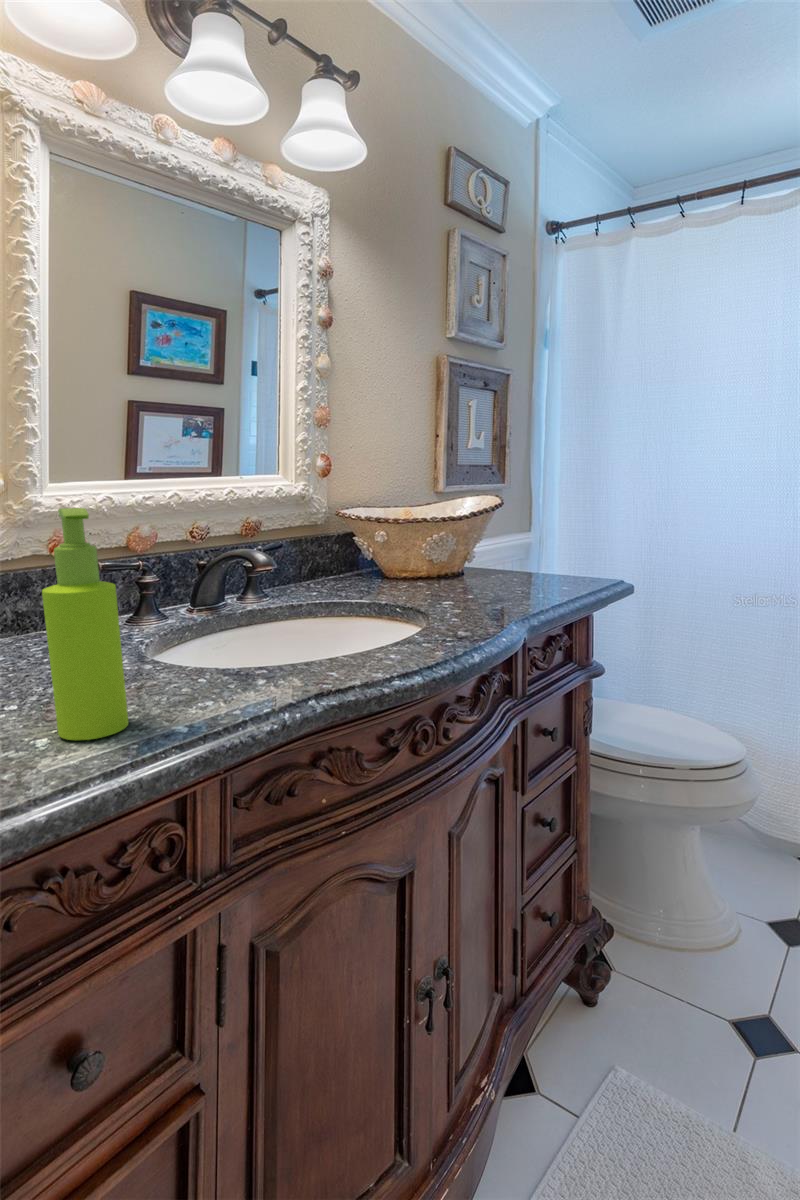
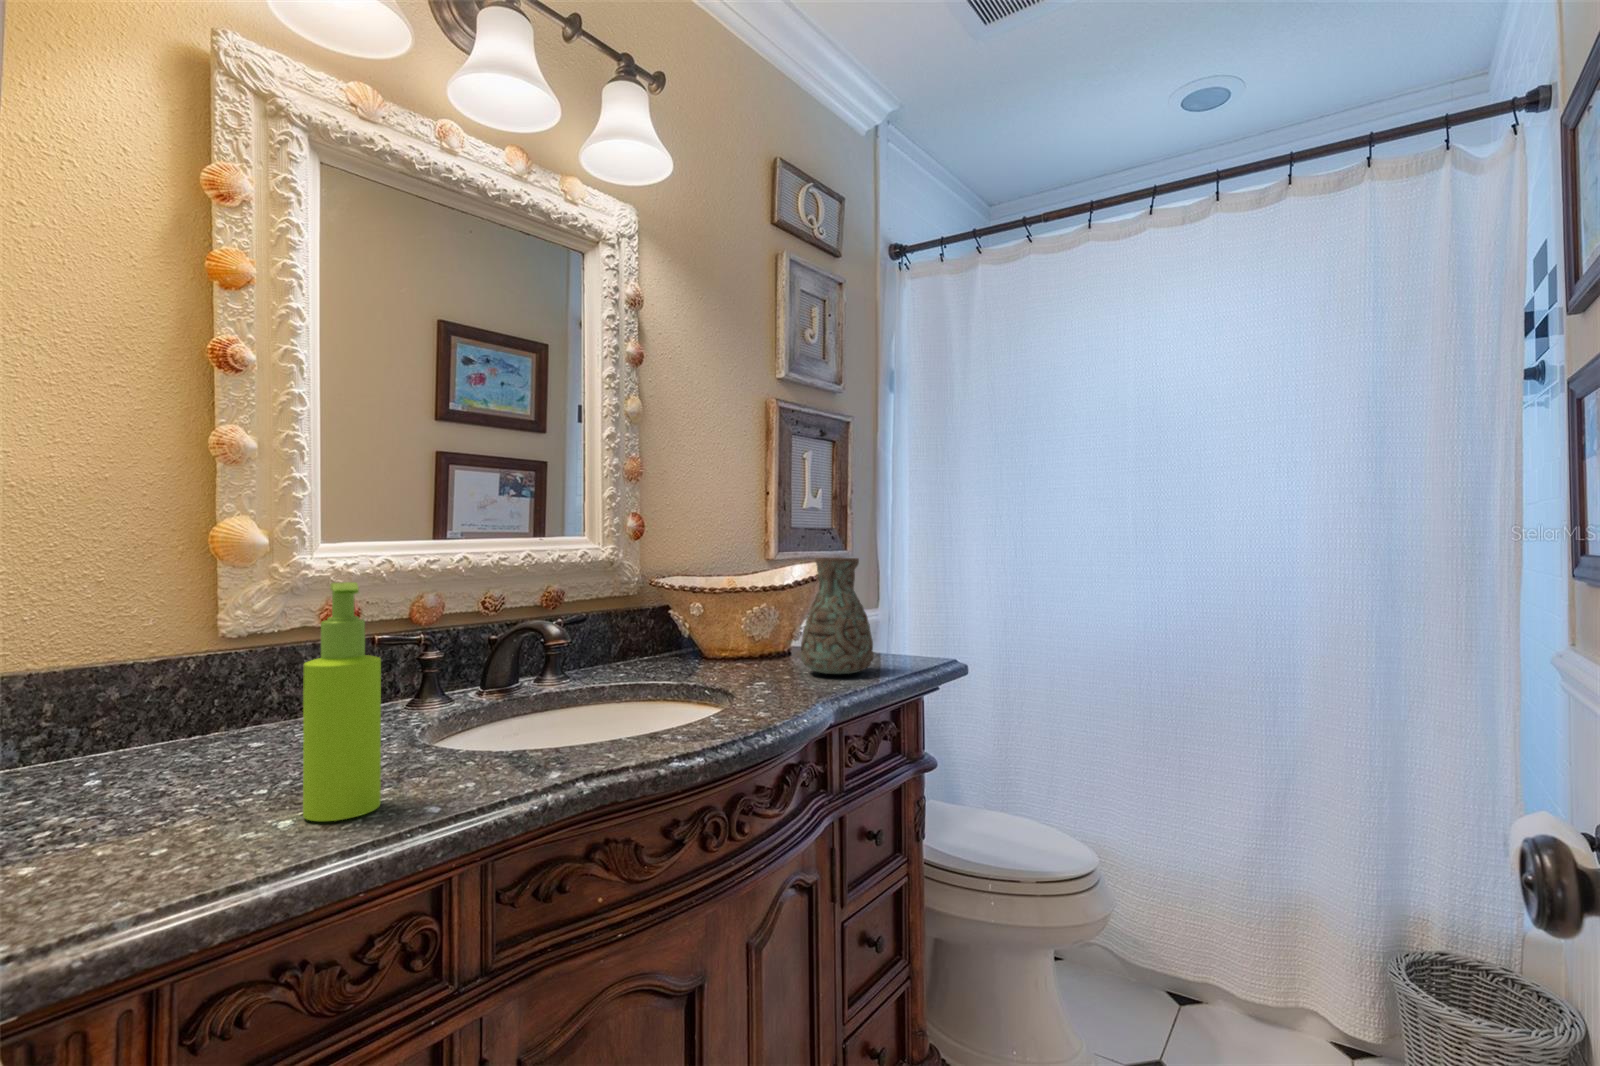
decorative vase: none [482,484,552,594] -> present [801,558,874,674]

